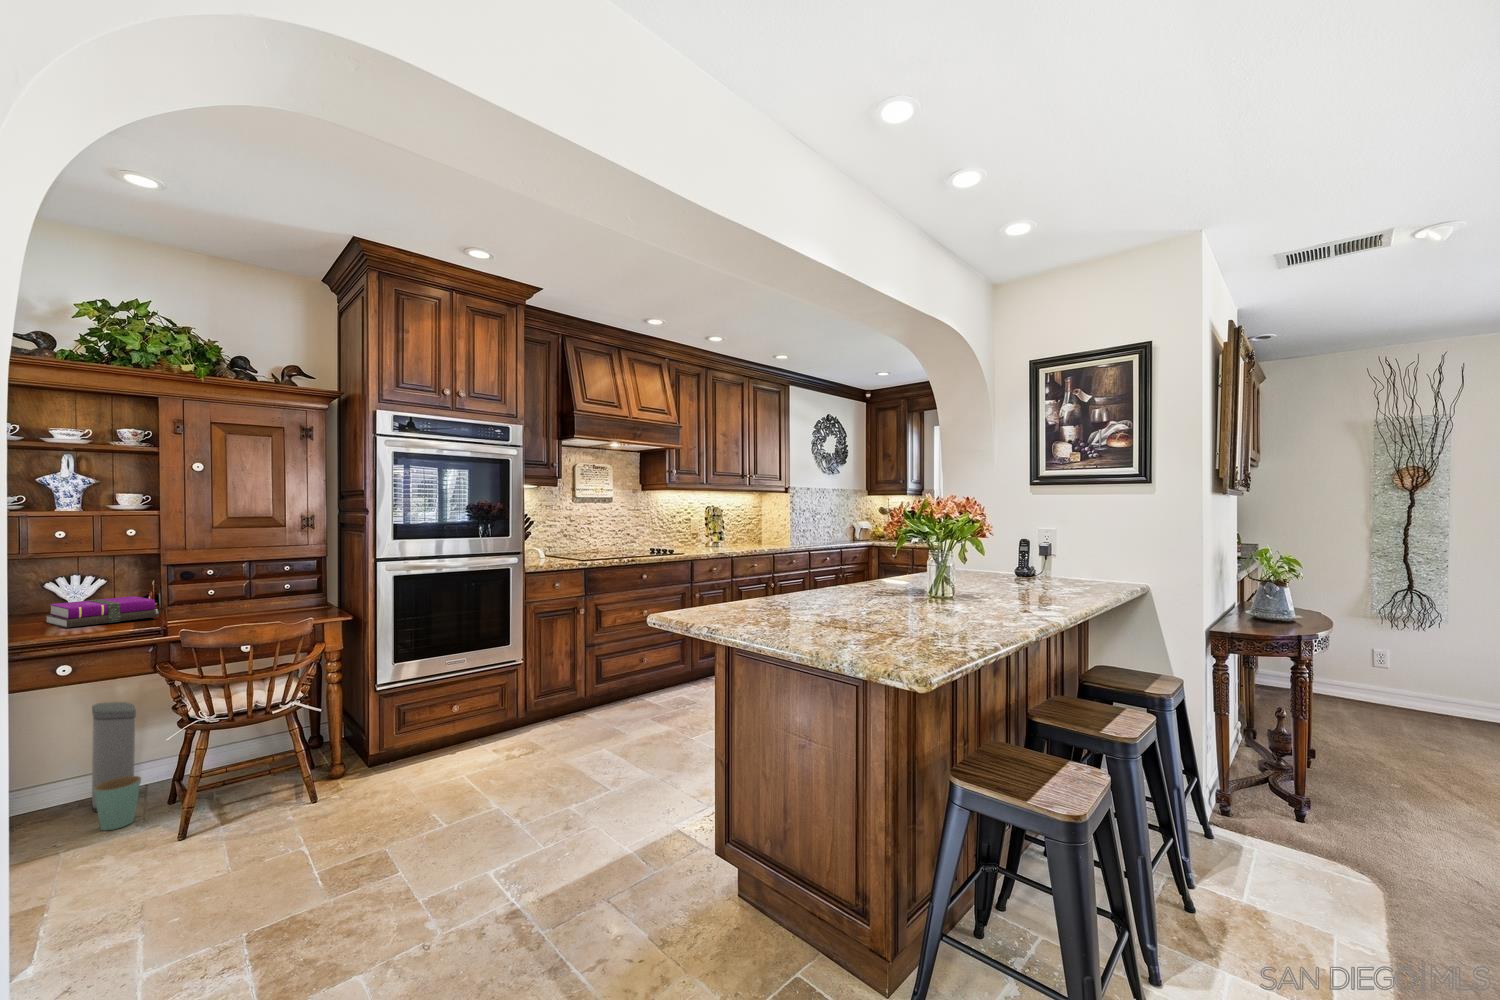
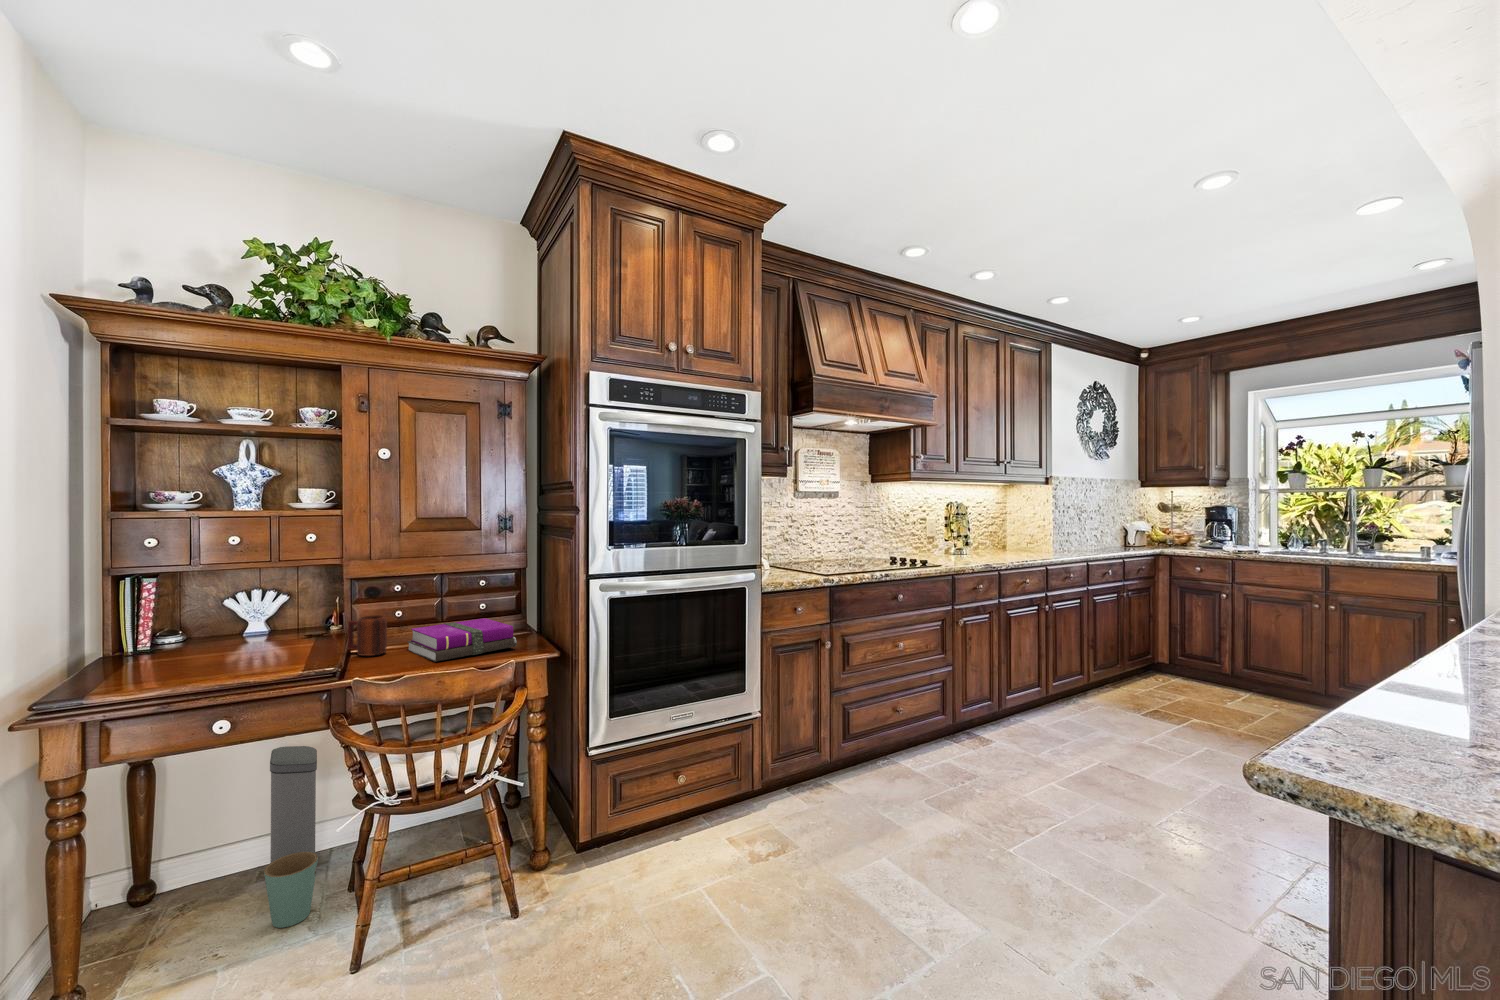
mug: none [168,592,203,622] -> present [348,615,387,656]
notebook: present [45,596,159,628] -> present [407,618,517,662]

